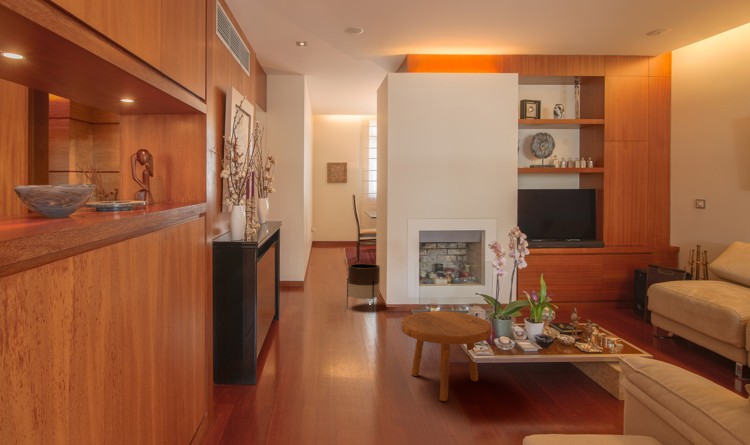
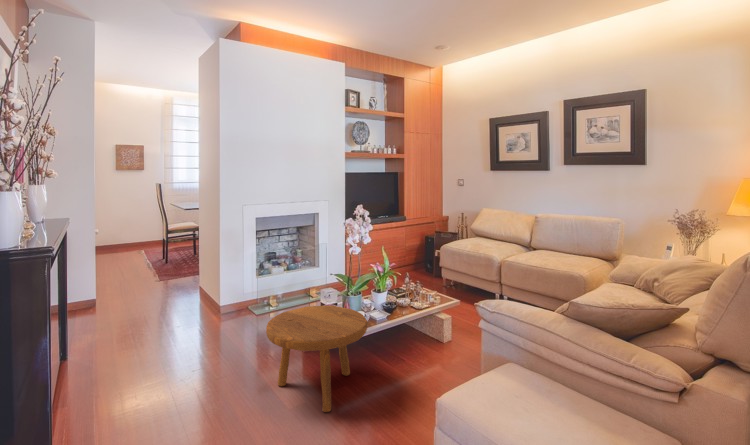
planter: present [347,264,380,311] -> none [167,259,209,314]

